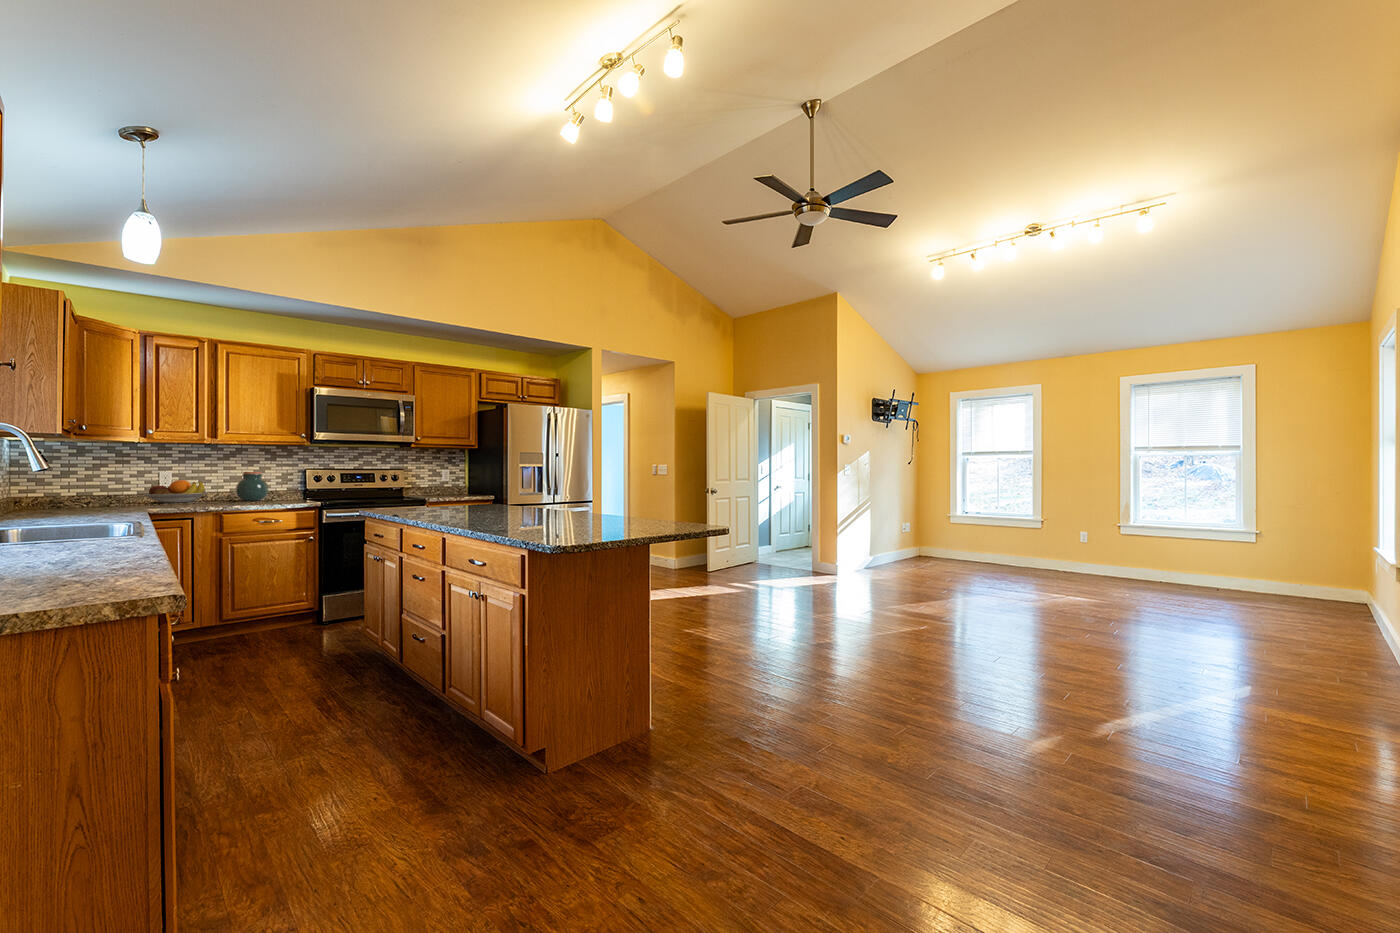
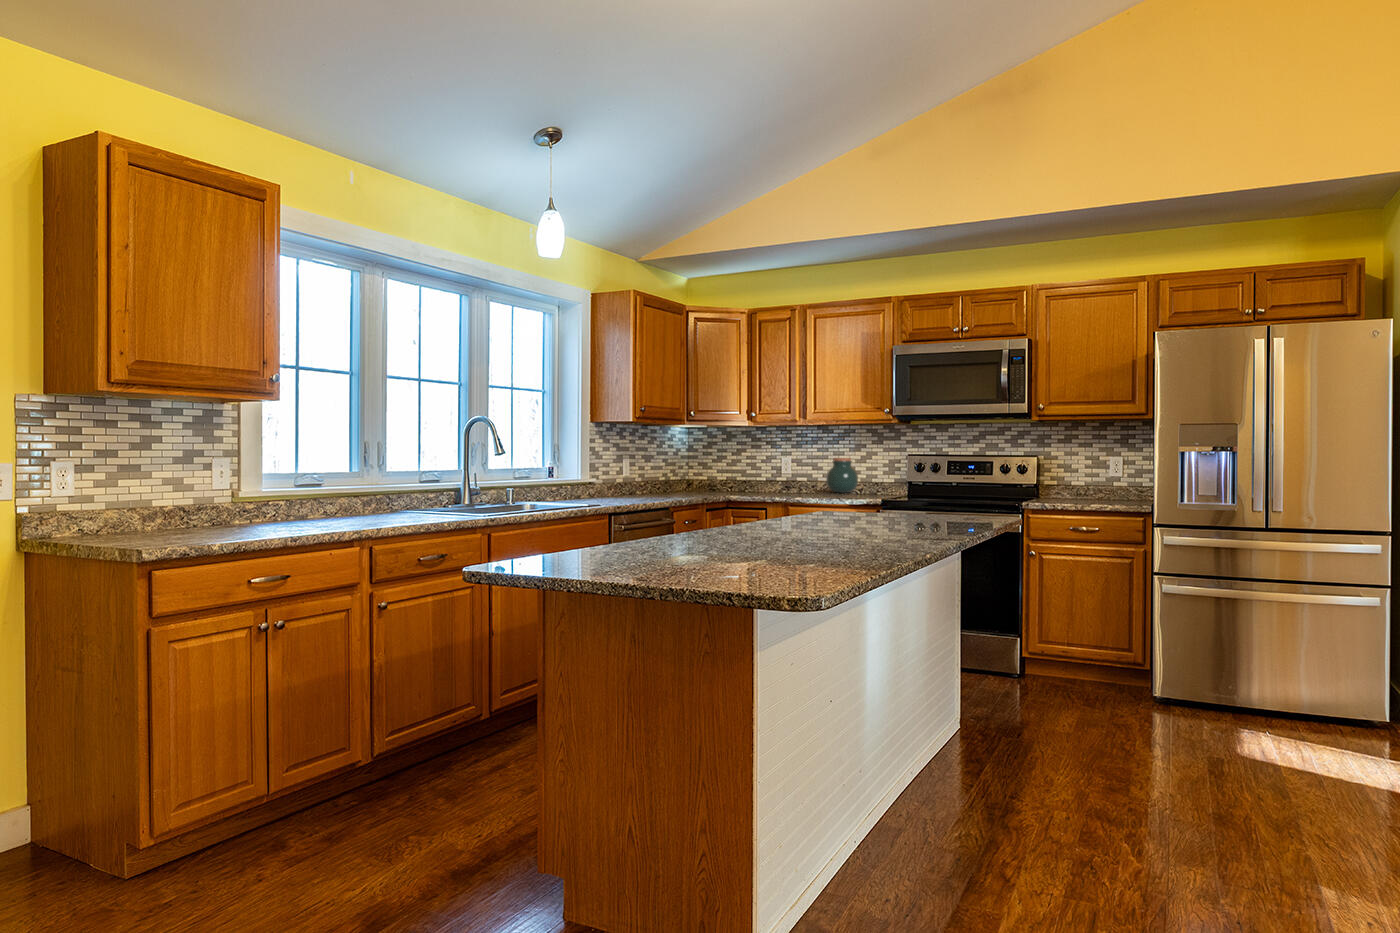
fruit bowl: present [142,480,208,503] -> none [763,466,819,491]

